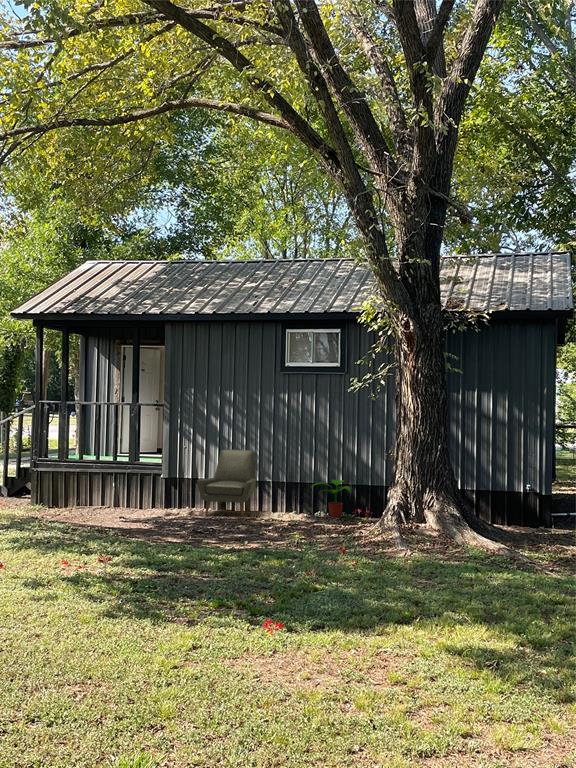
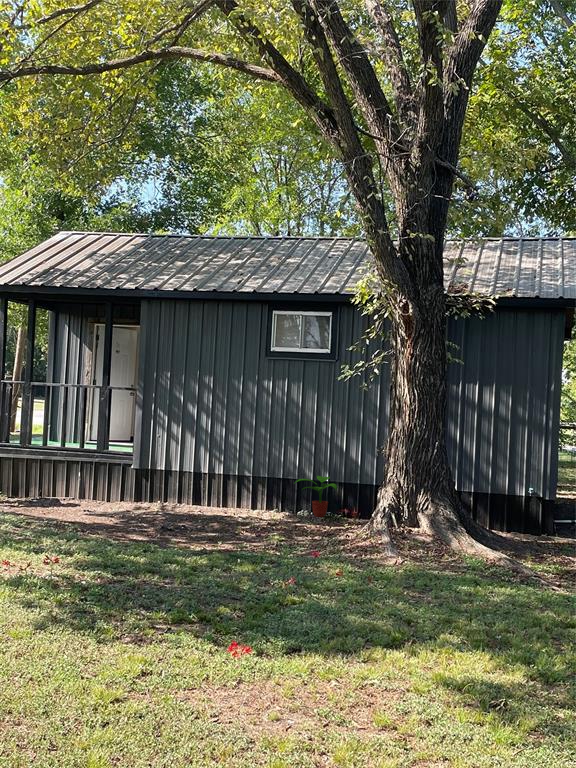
chair: present [197,450,256,517] -> none [169,440,234,514]

